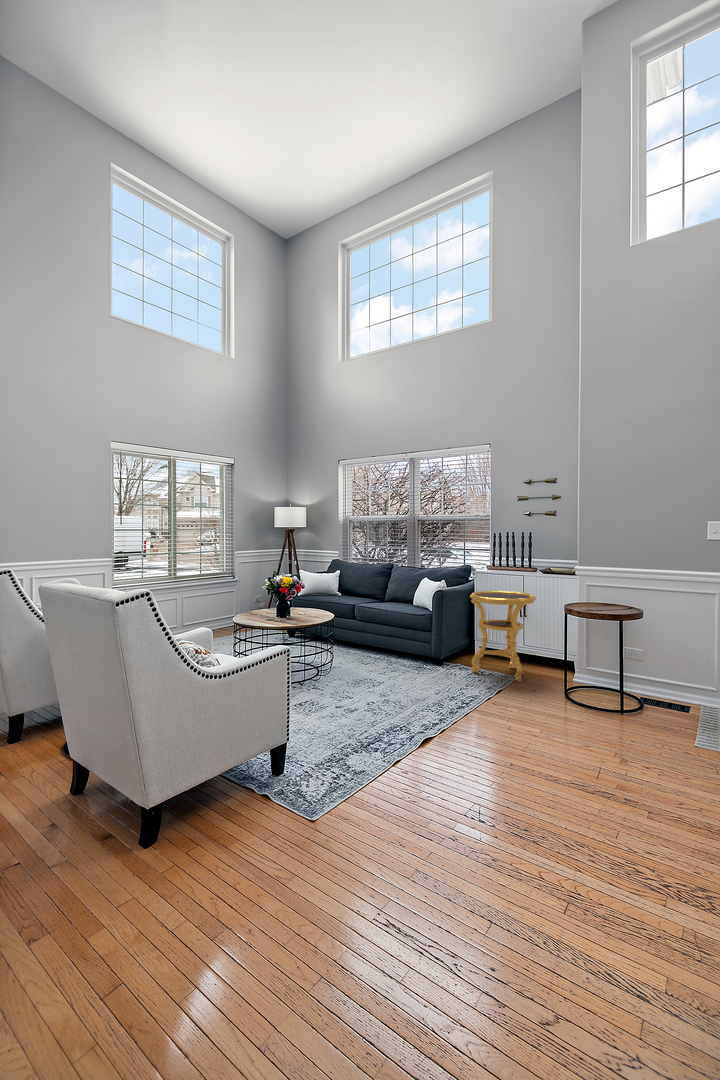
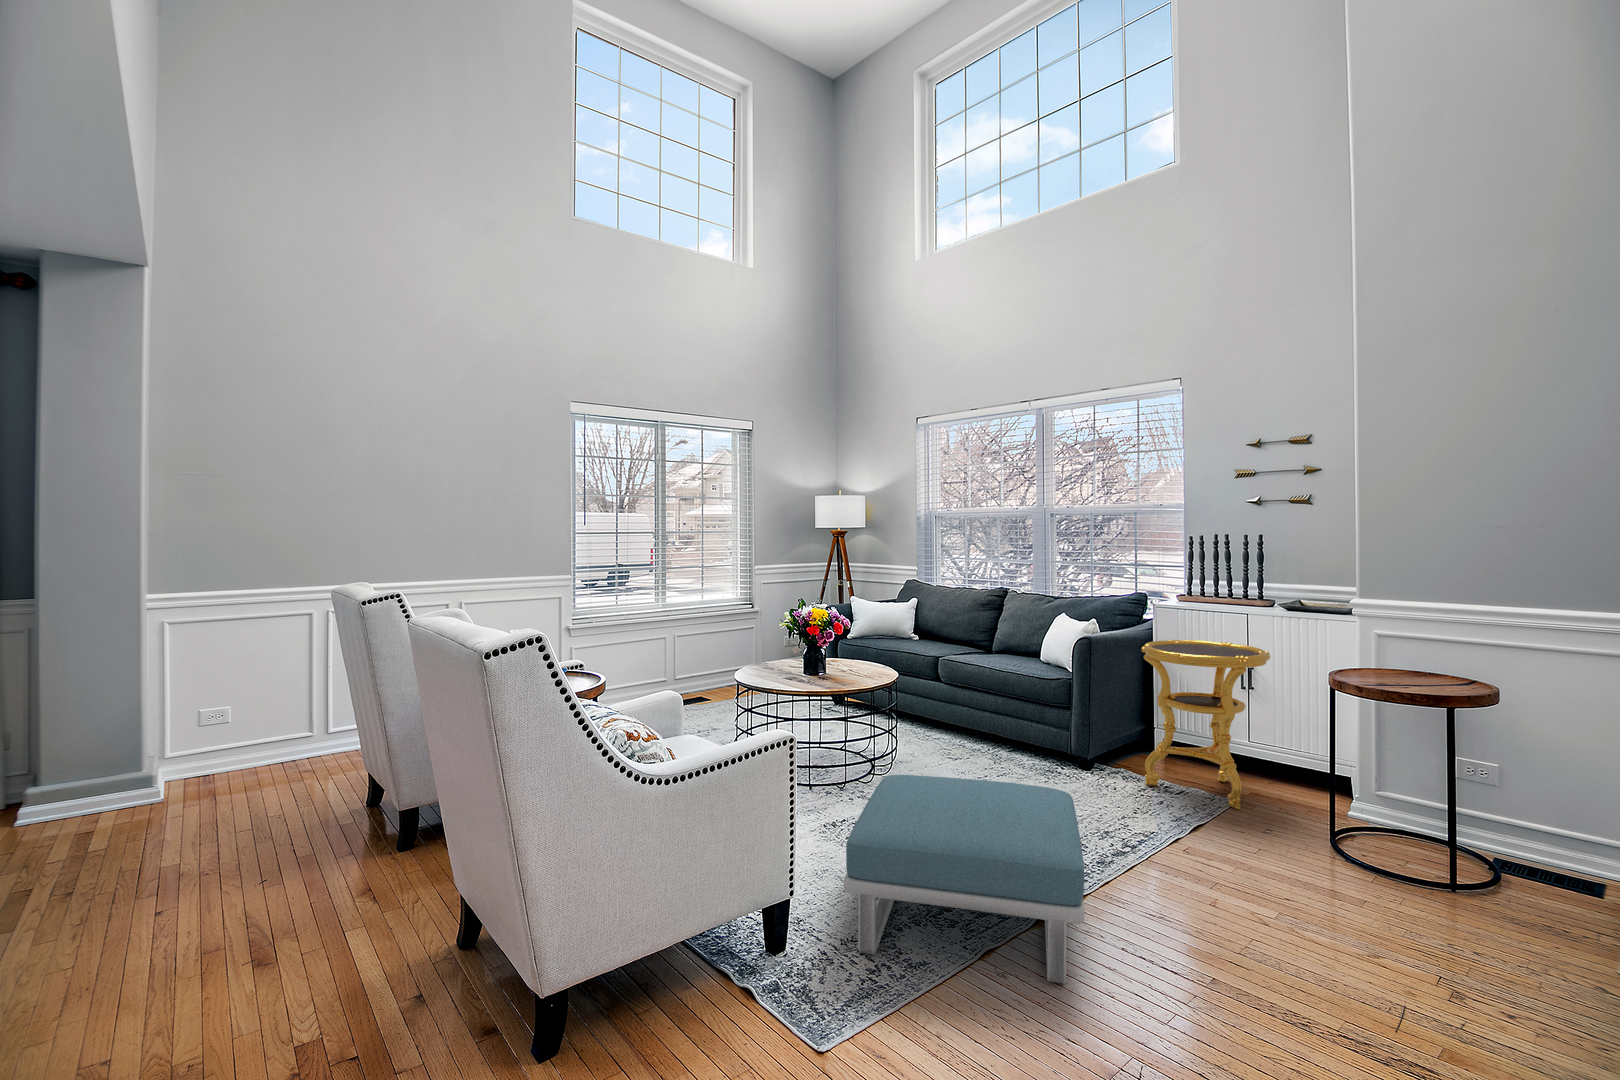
footstool: none [317,672,448,774] -> present [844,775,1085,984]

